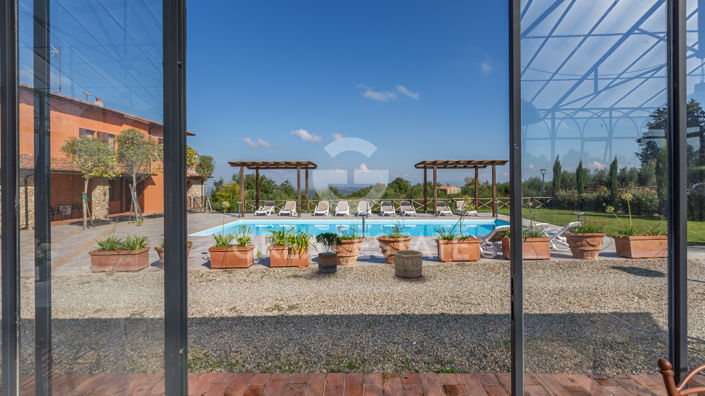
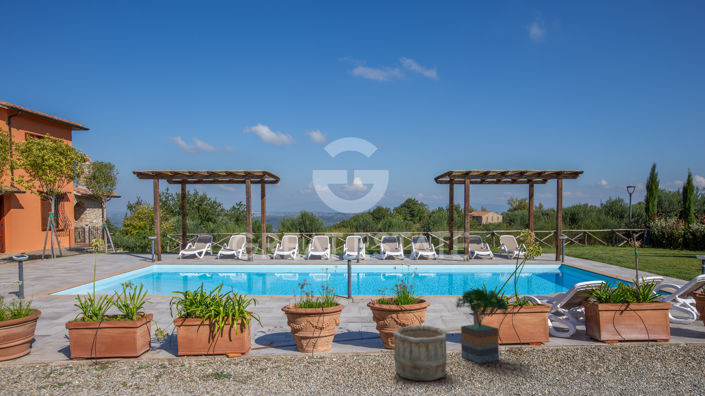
potted tree: present [316,232,343,273] -> present [456,289,509,364]

